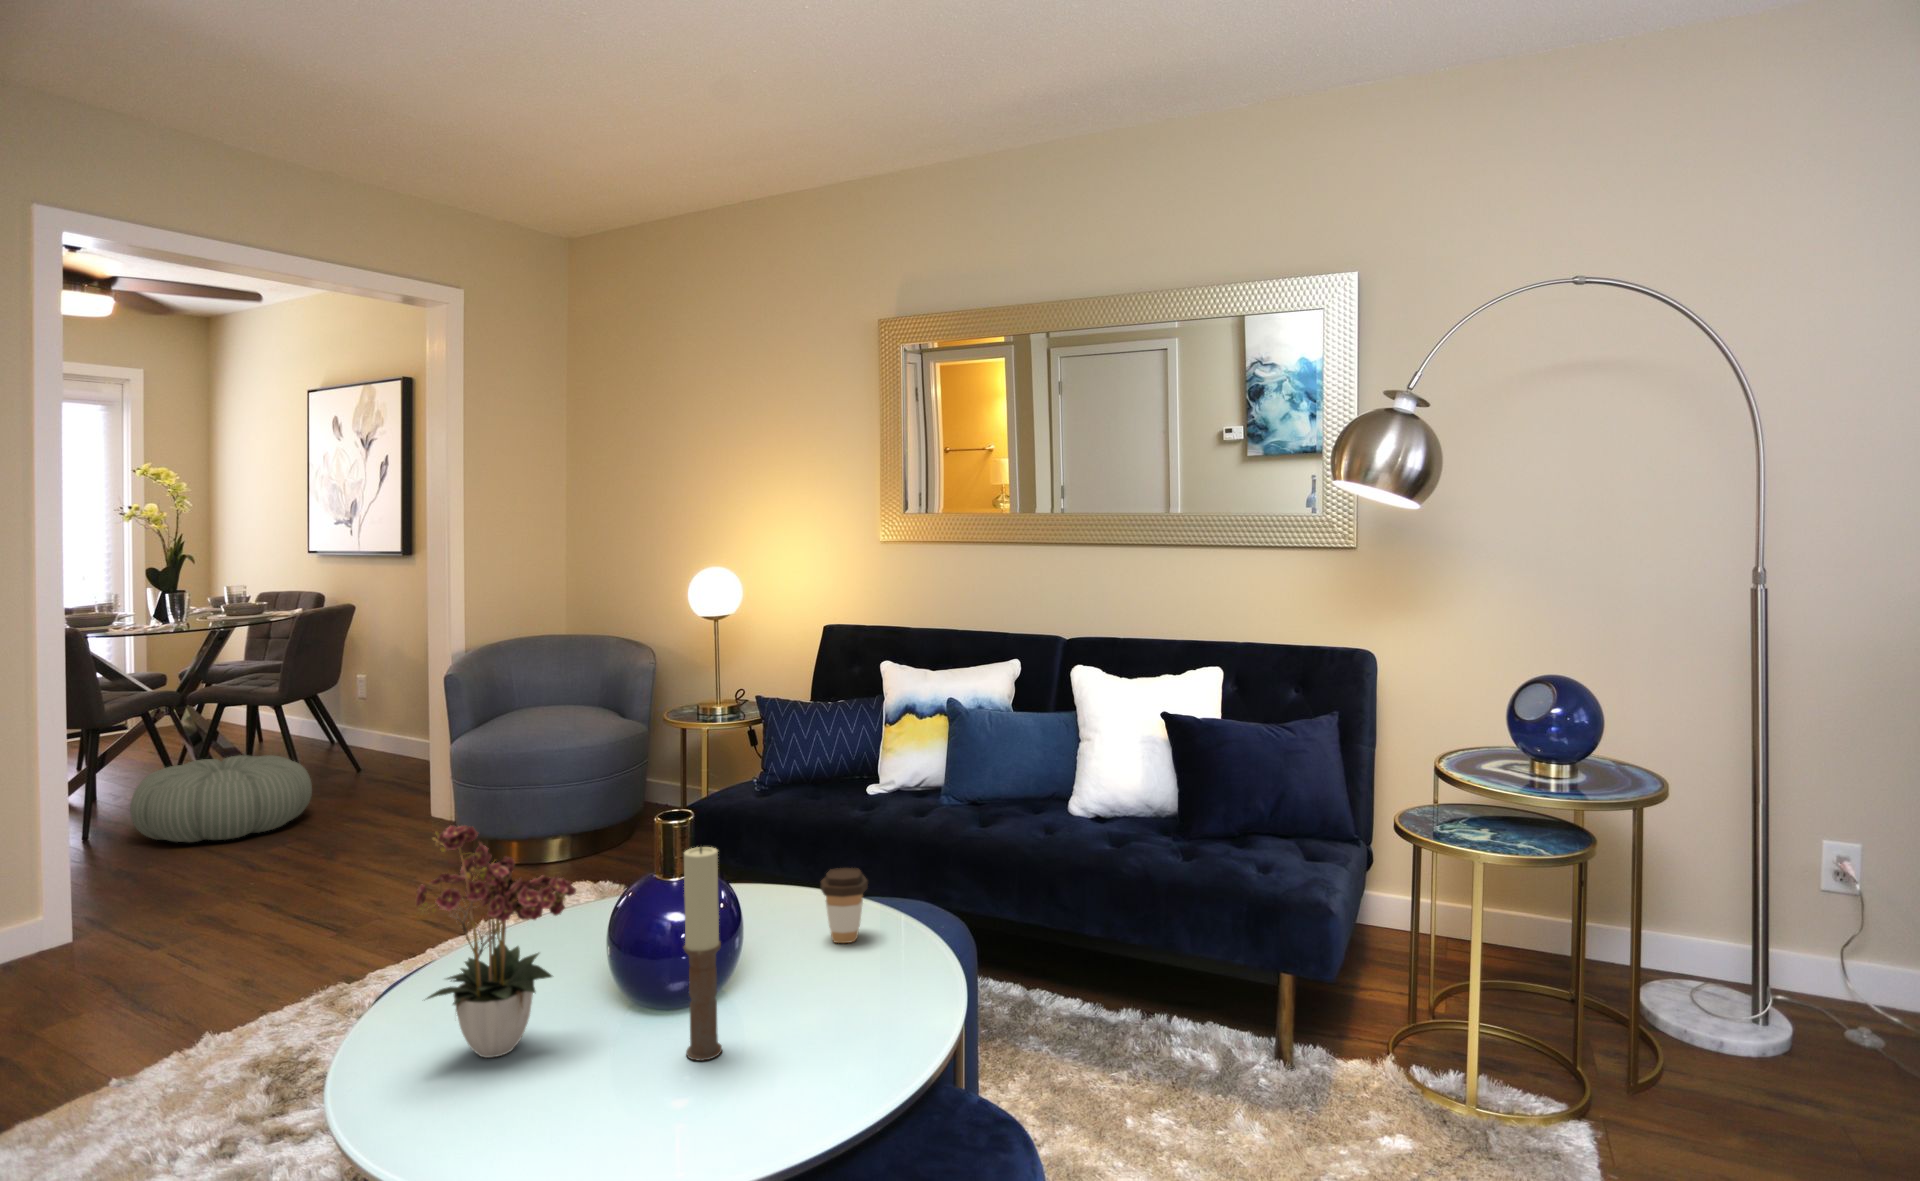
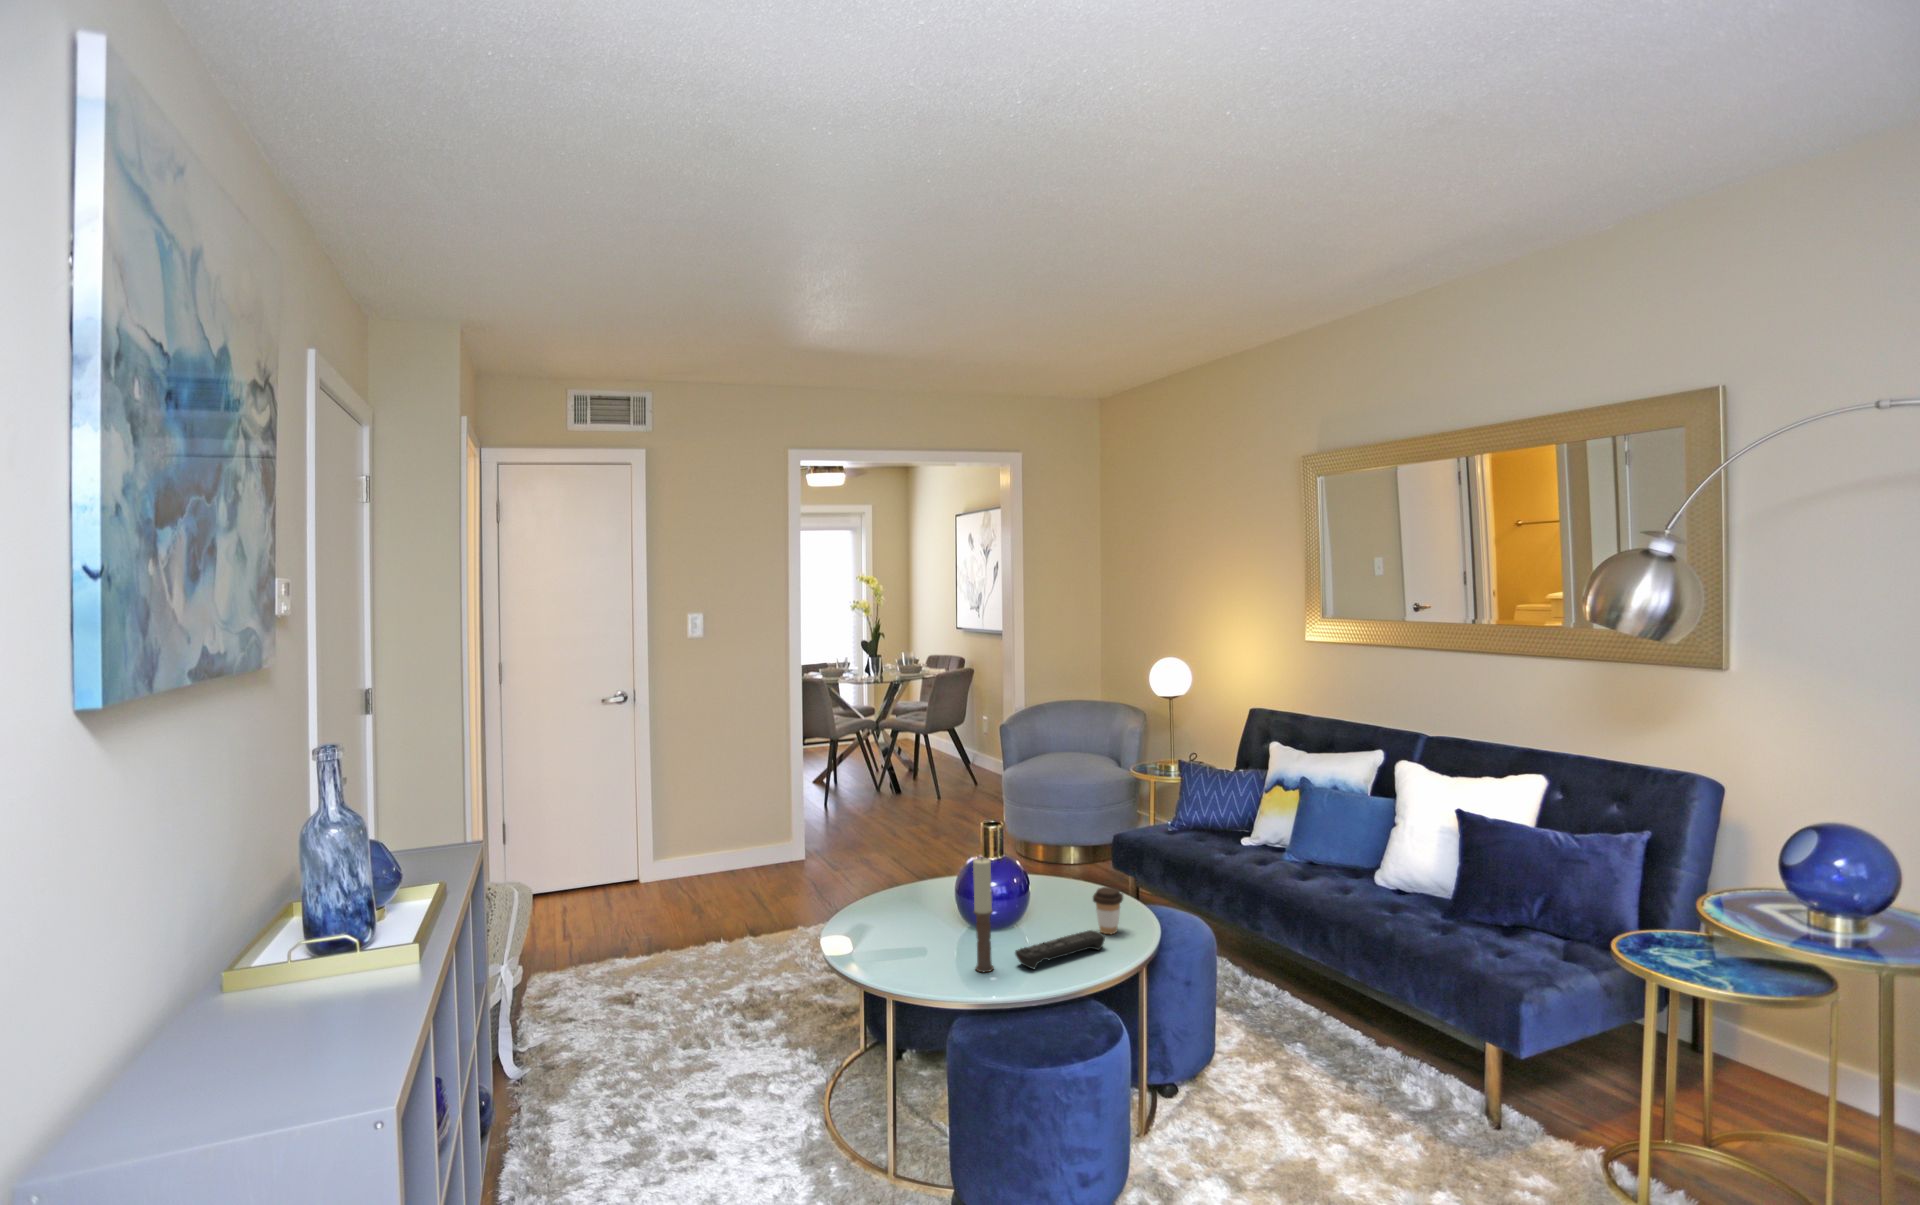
pouf: present [130,755,312,842] -> none [844,765,938,818]
flower arrangement: present [416,825,576,1057] -> none [859,824,943,949]
remote control: none [752,941,869,1031] -> present [1015,930,1105,969]

